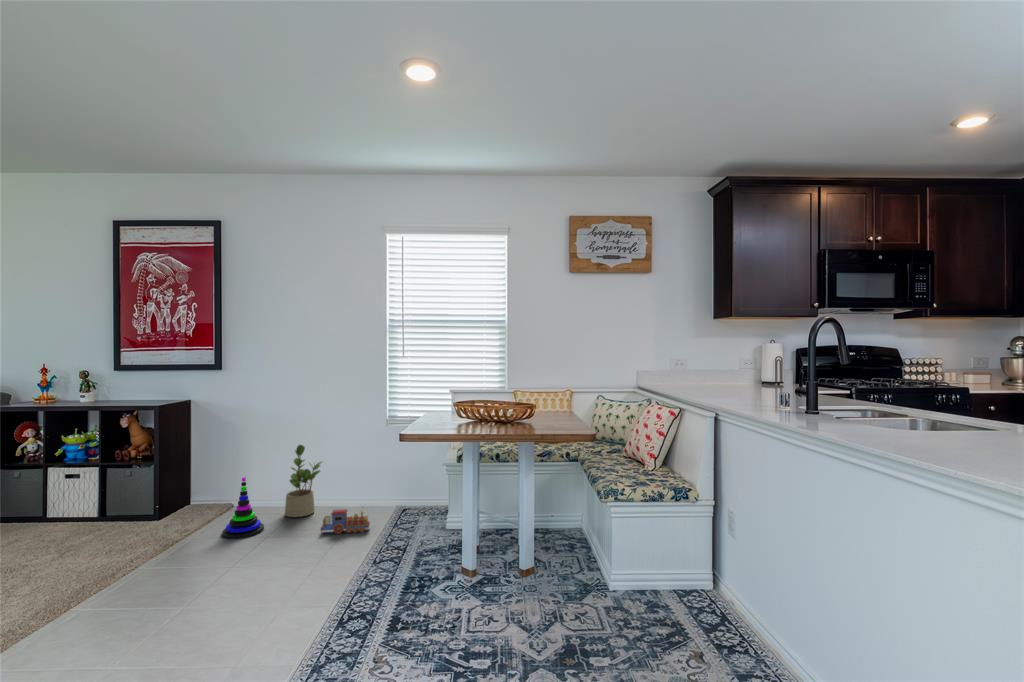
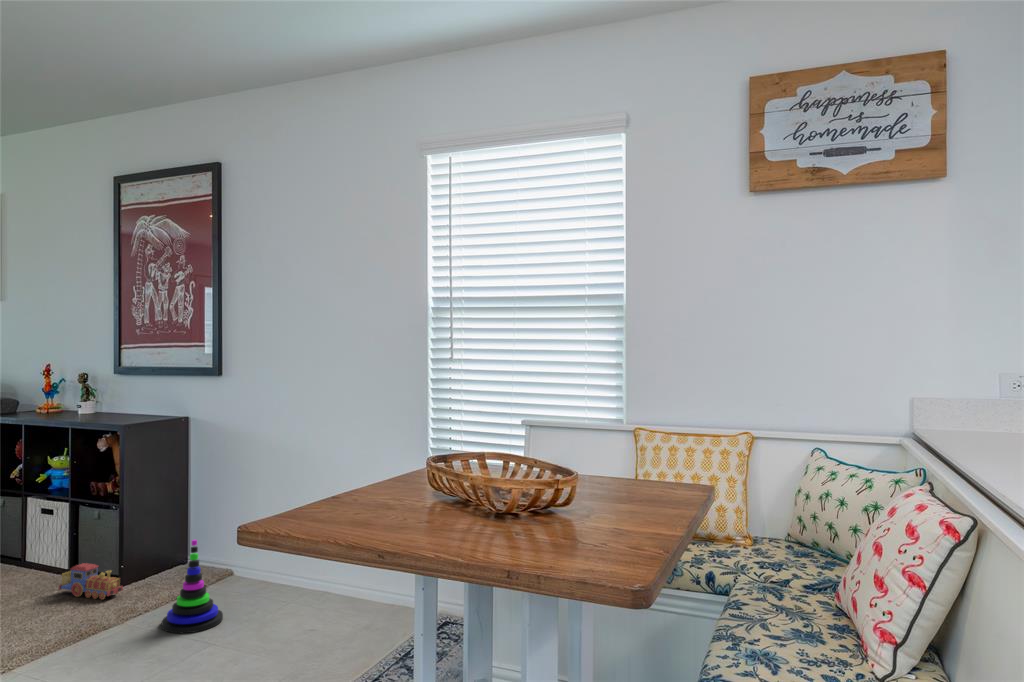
potted plant: present [285,445,322,517] -> none [267,497,328,611]
toy train: present [321,509,370,534] -> present [58,563,123,600]

